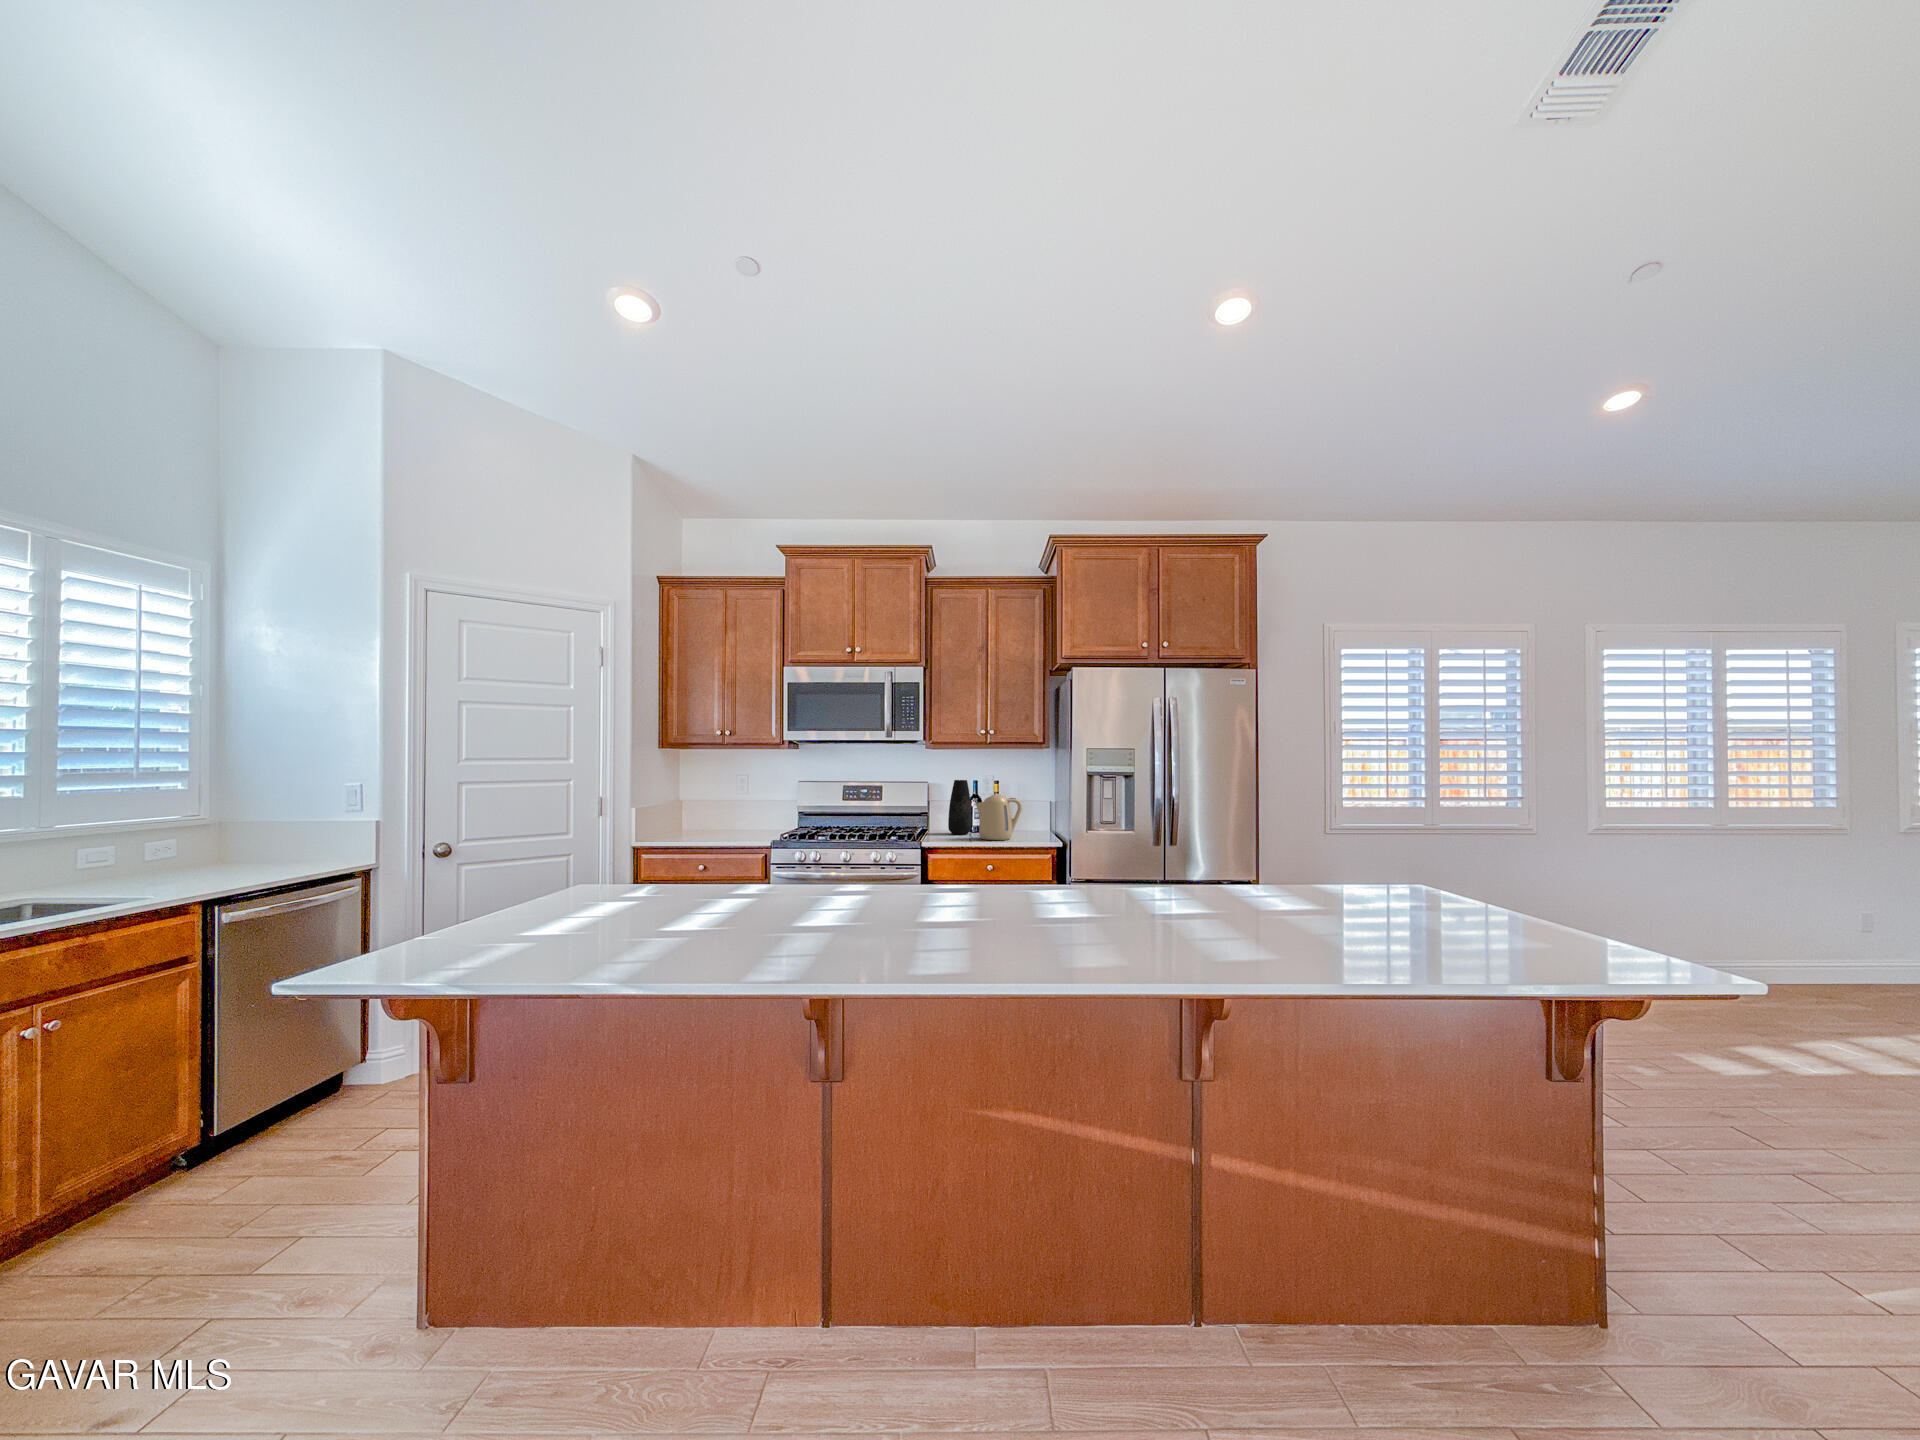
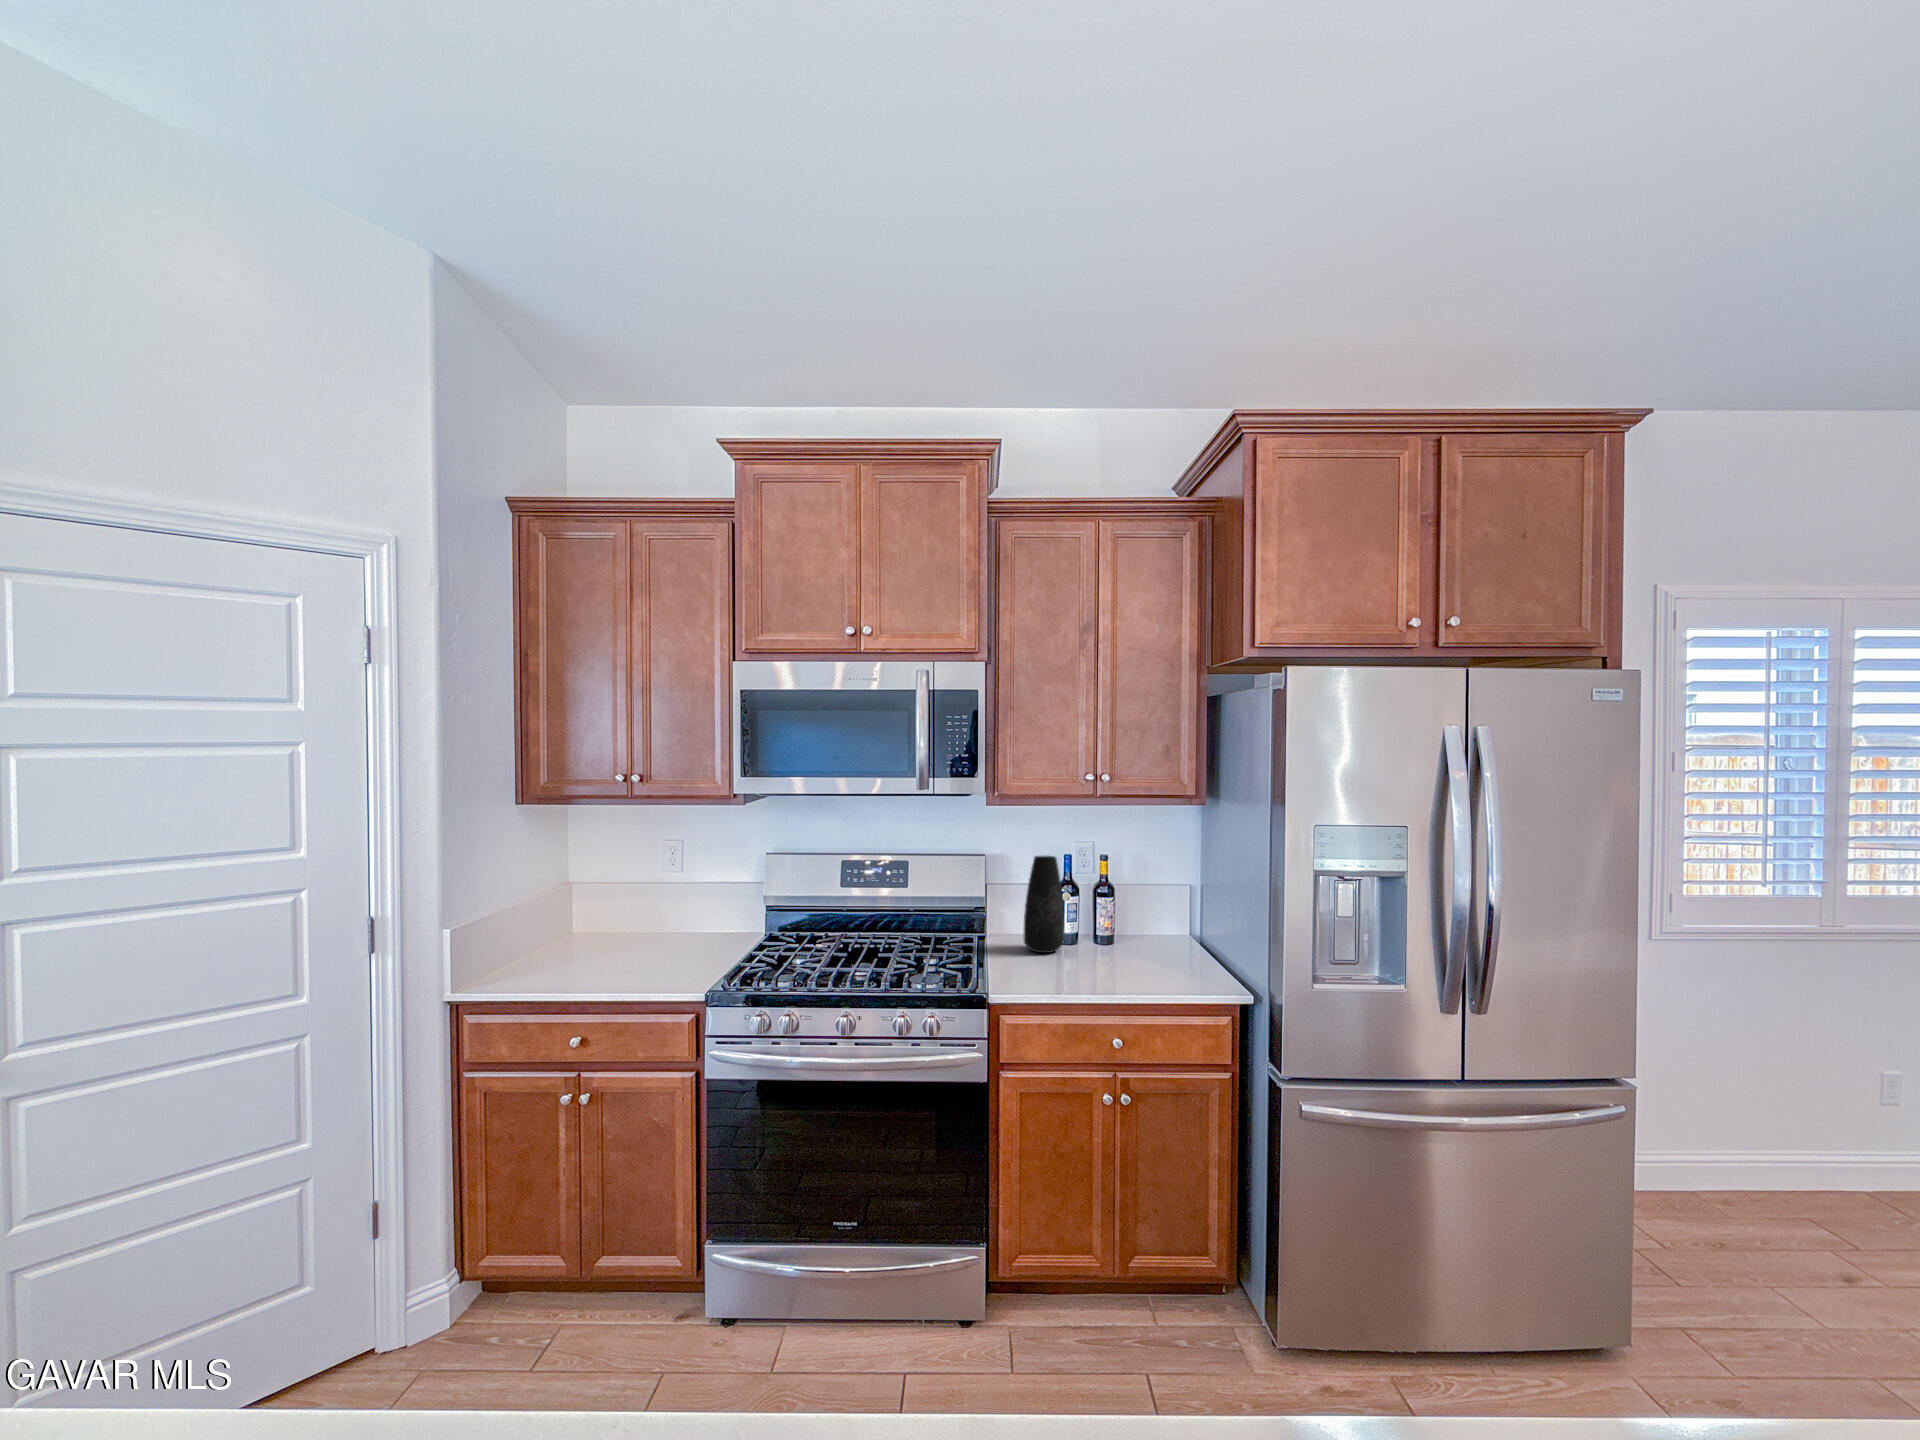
kettle: present [975,793,1022,840] -> none [1079,890,1164,979]

